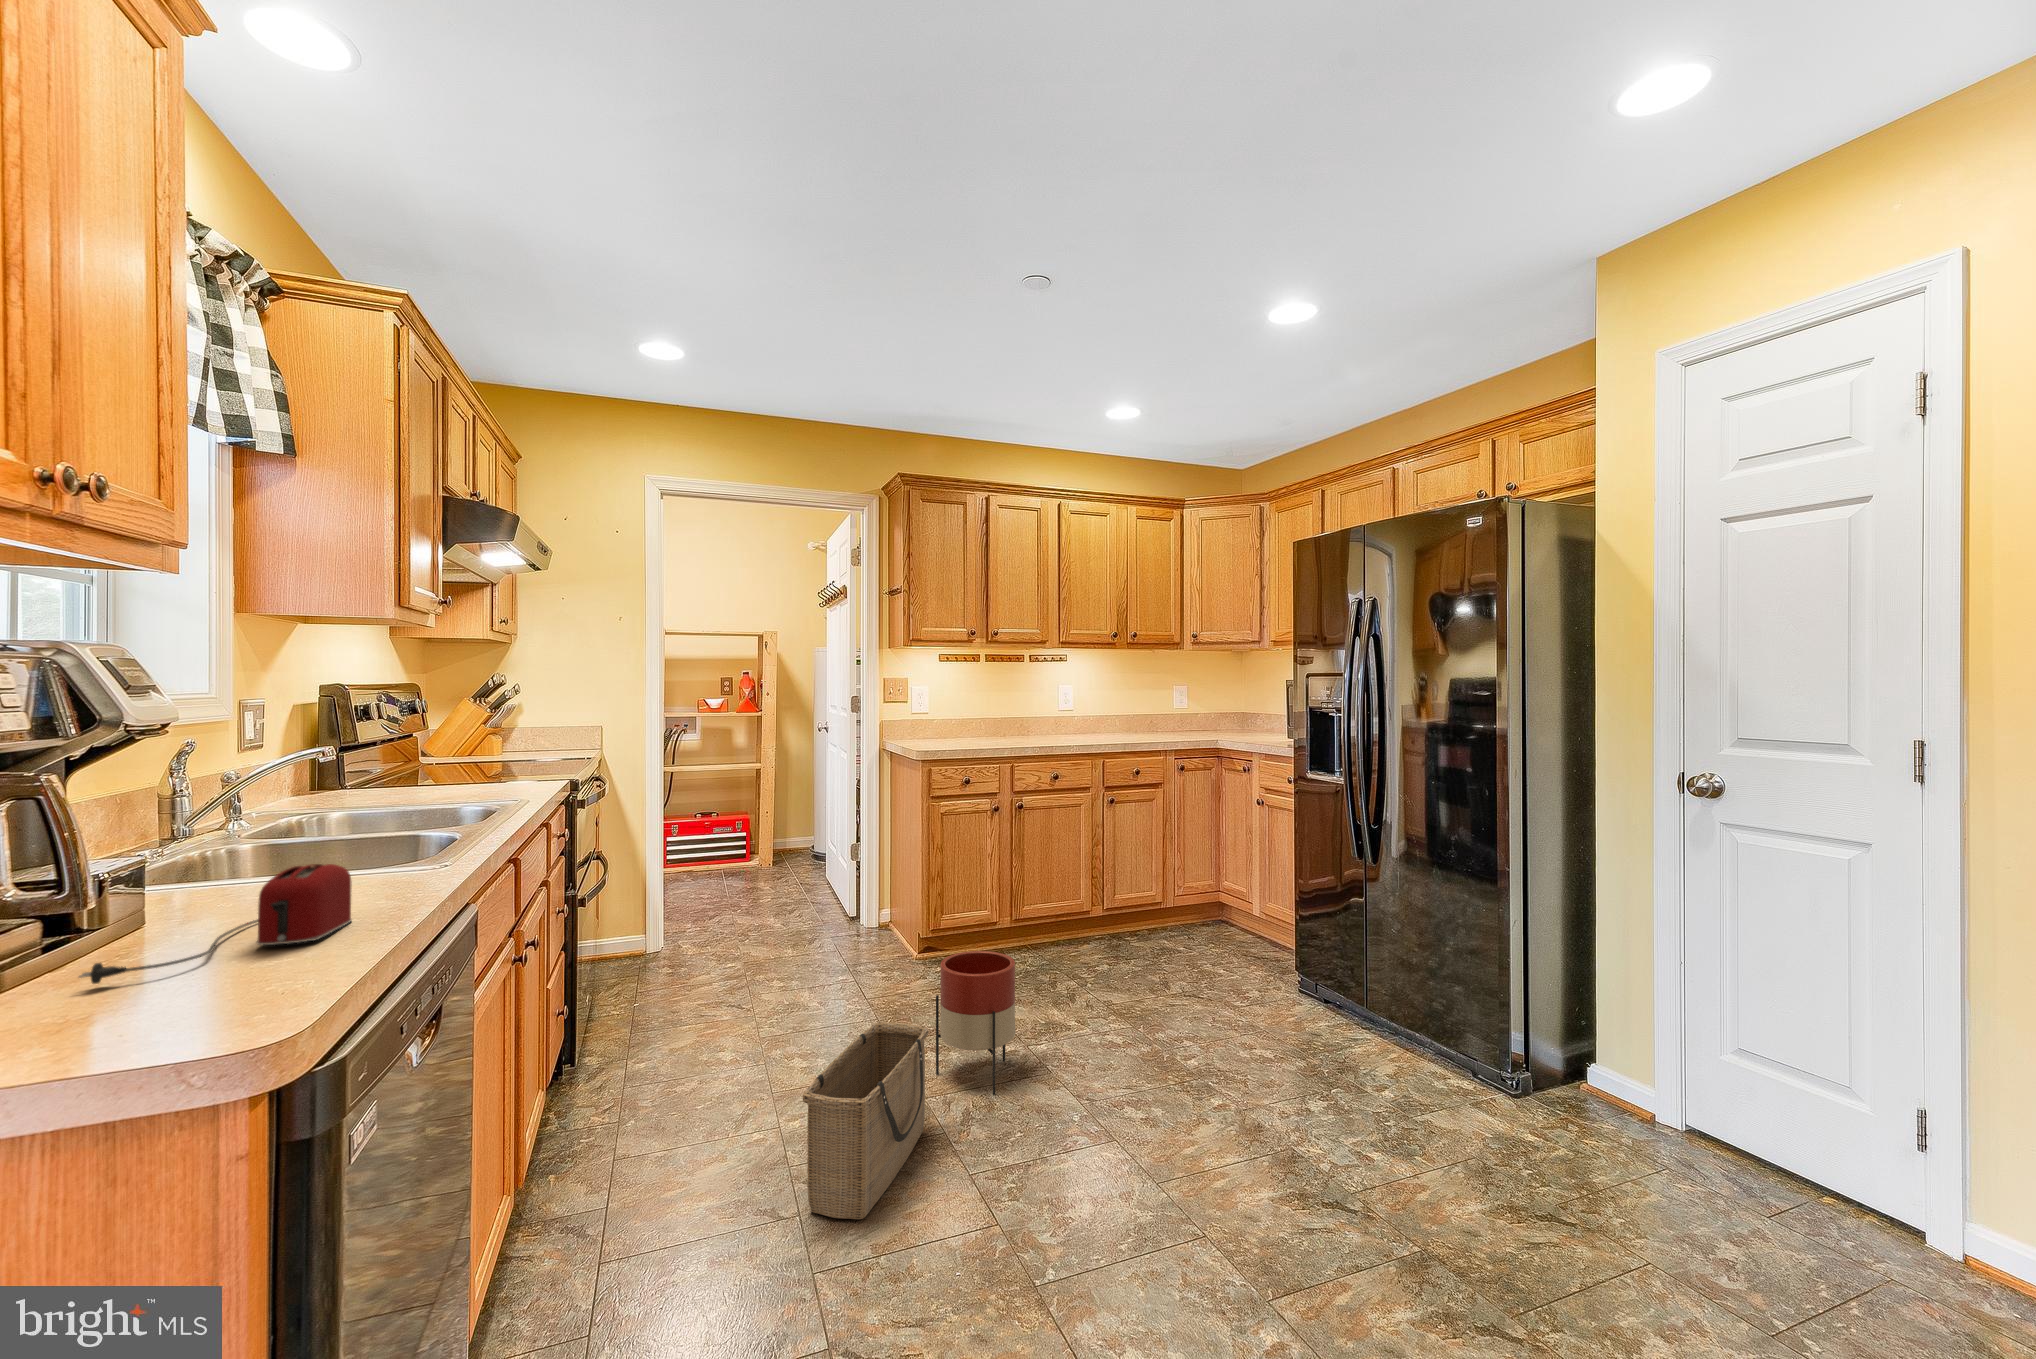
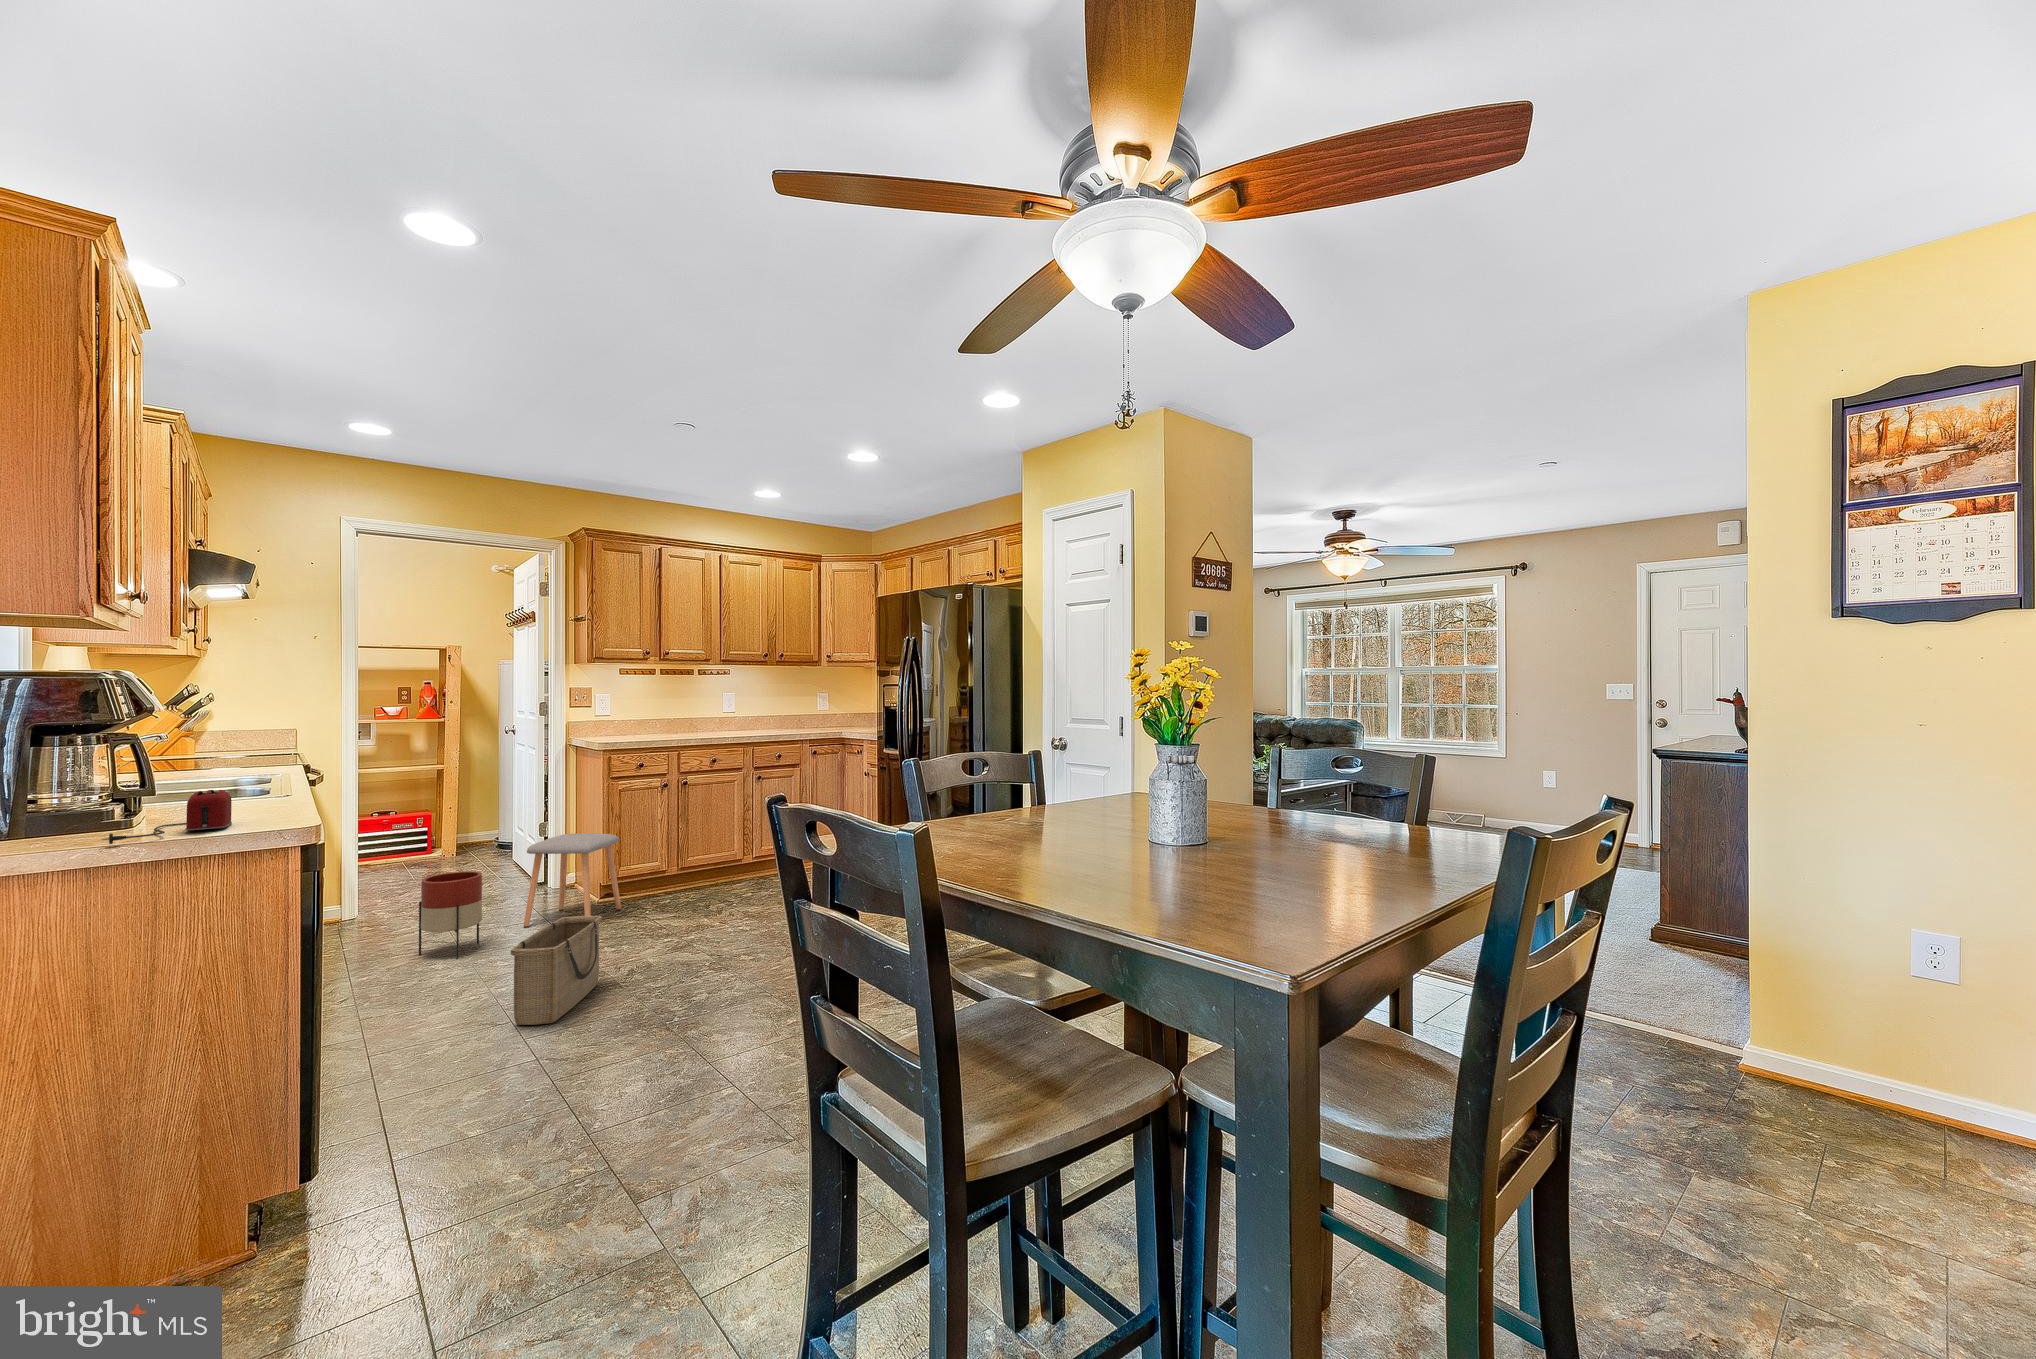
stool: none [832,869,946,1002] -> present [524,833,621,928]
planter: present [936,951,1015,1095] -> present [419,871,482,959]

